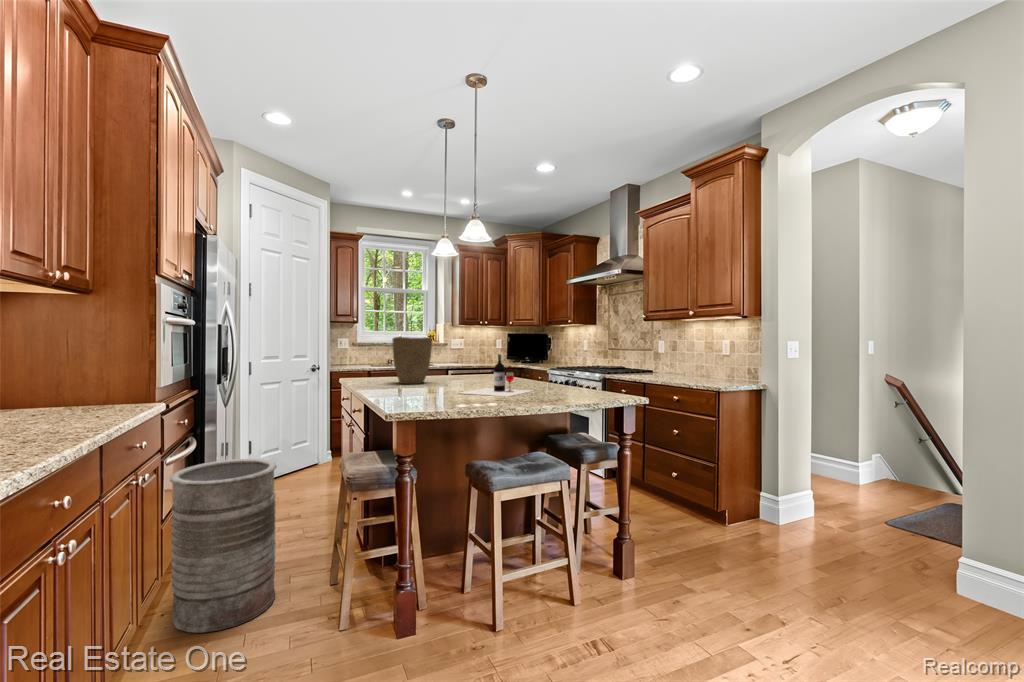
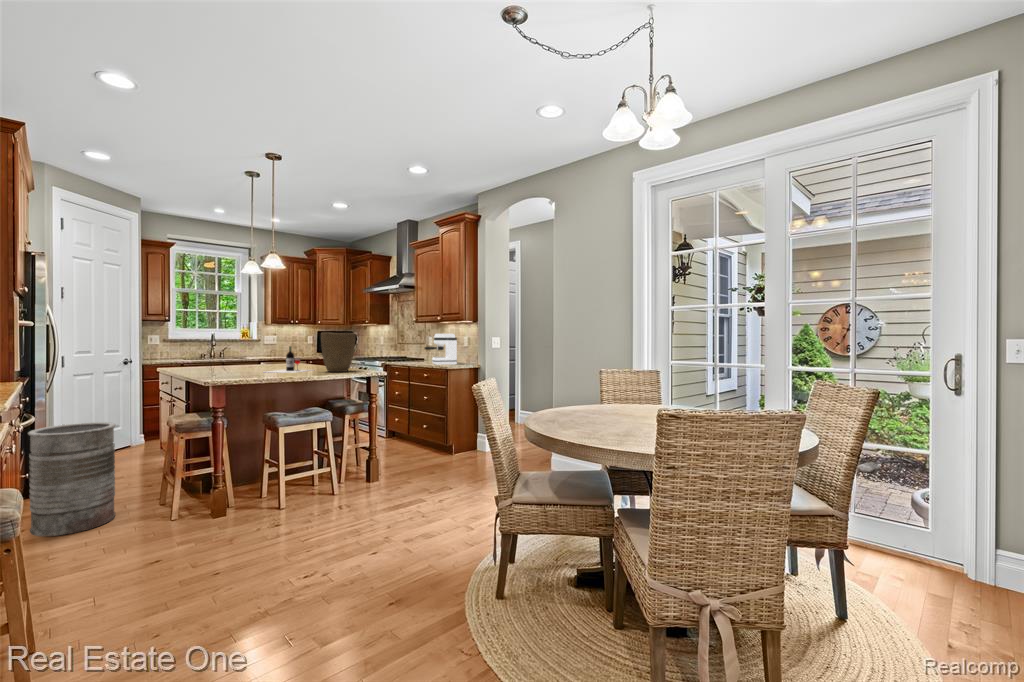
coffee maker: none [671,336,725,383] -> present [425,334,457,365]
vase: present [392,337,432,384] -> present [321,332,356,372]

